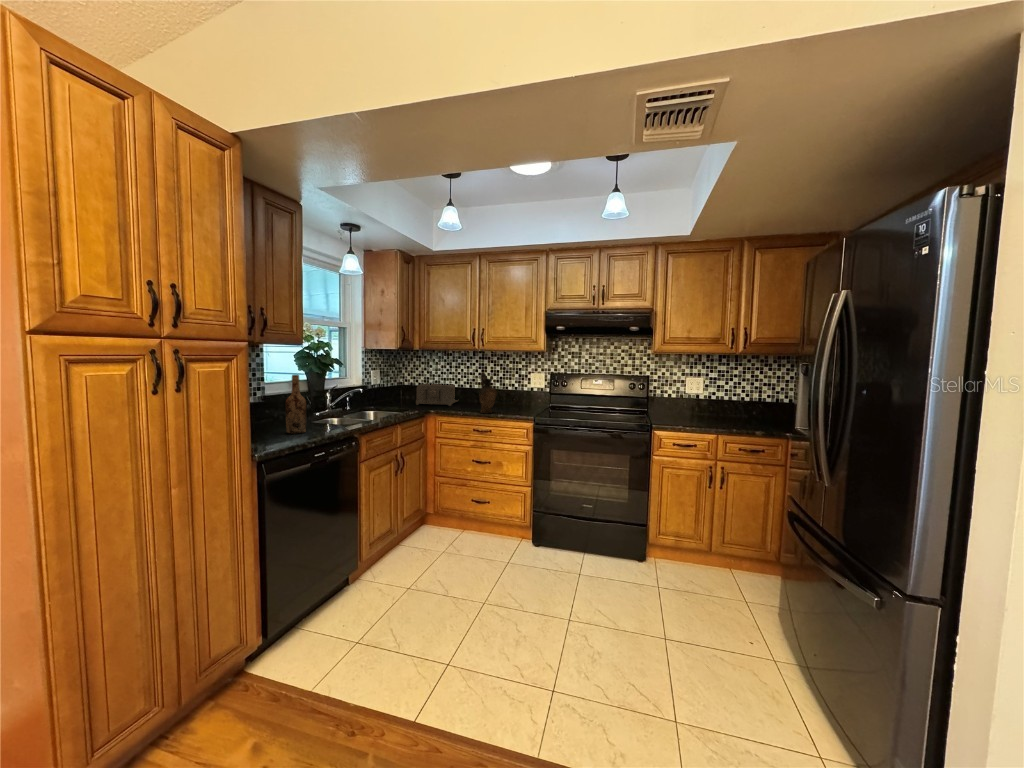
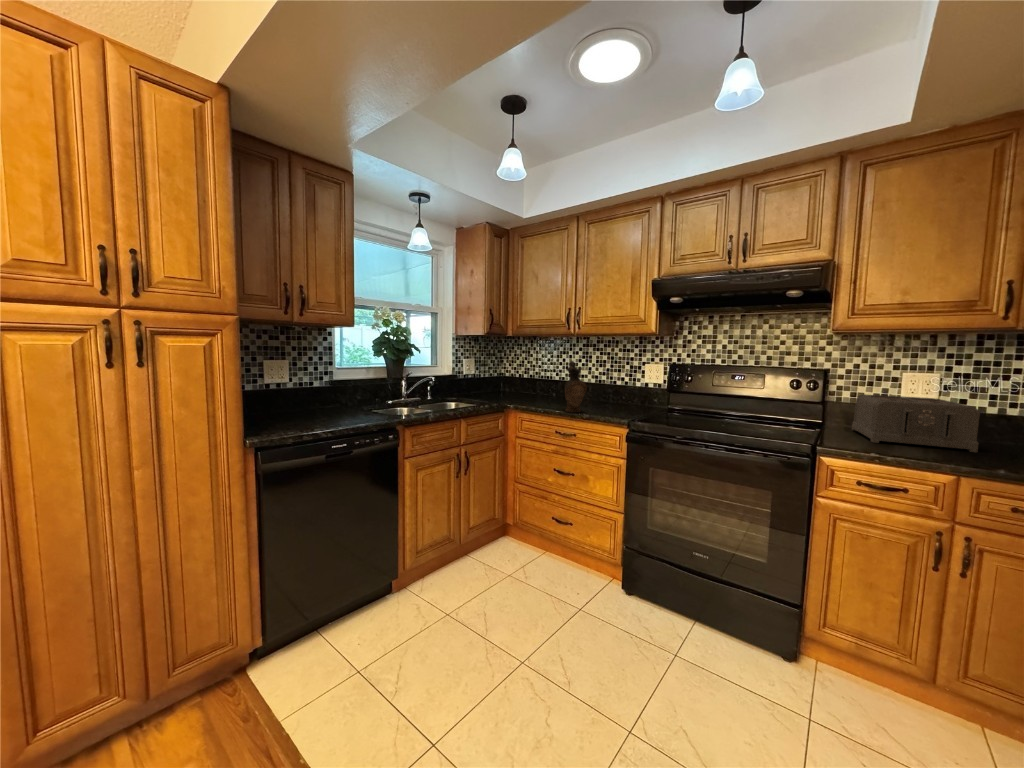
wine bottle: present [286,375,306,434] -> none [327,357,348,421]
toaster: present [416,383,459,406] -> present [852,394,980,452]

